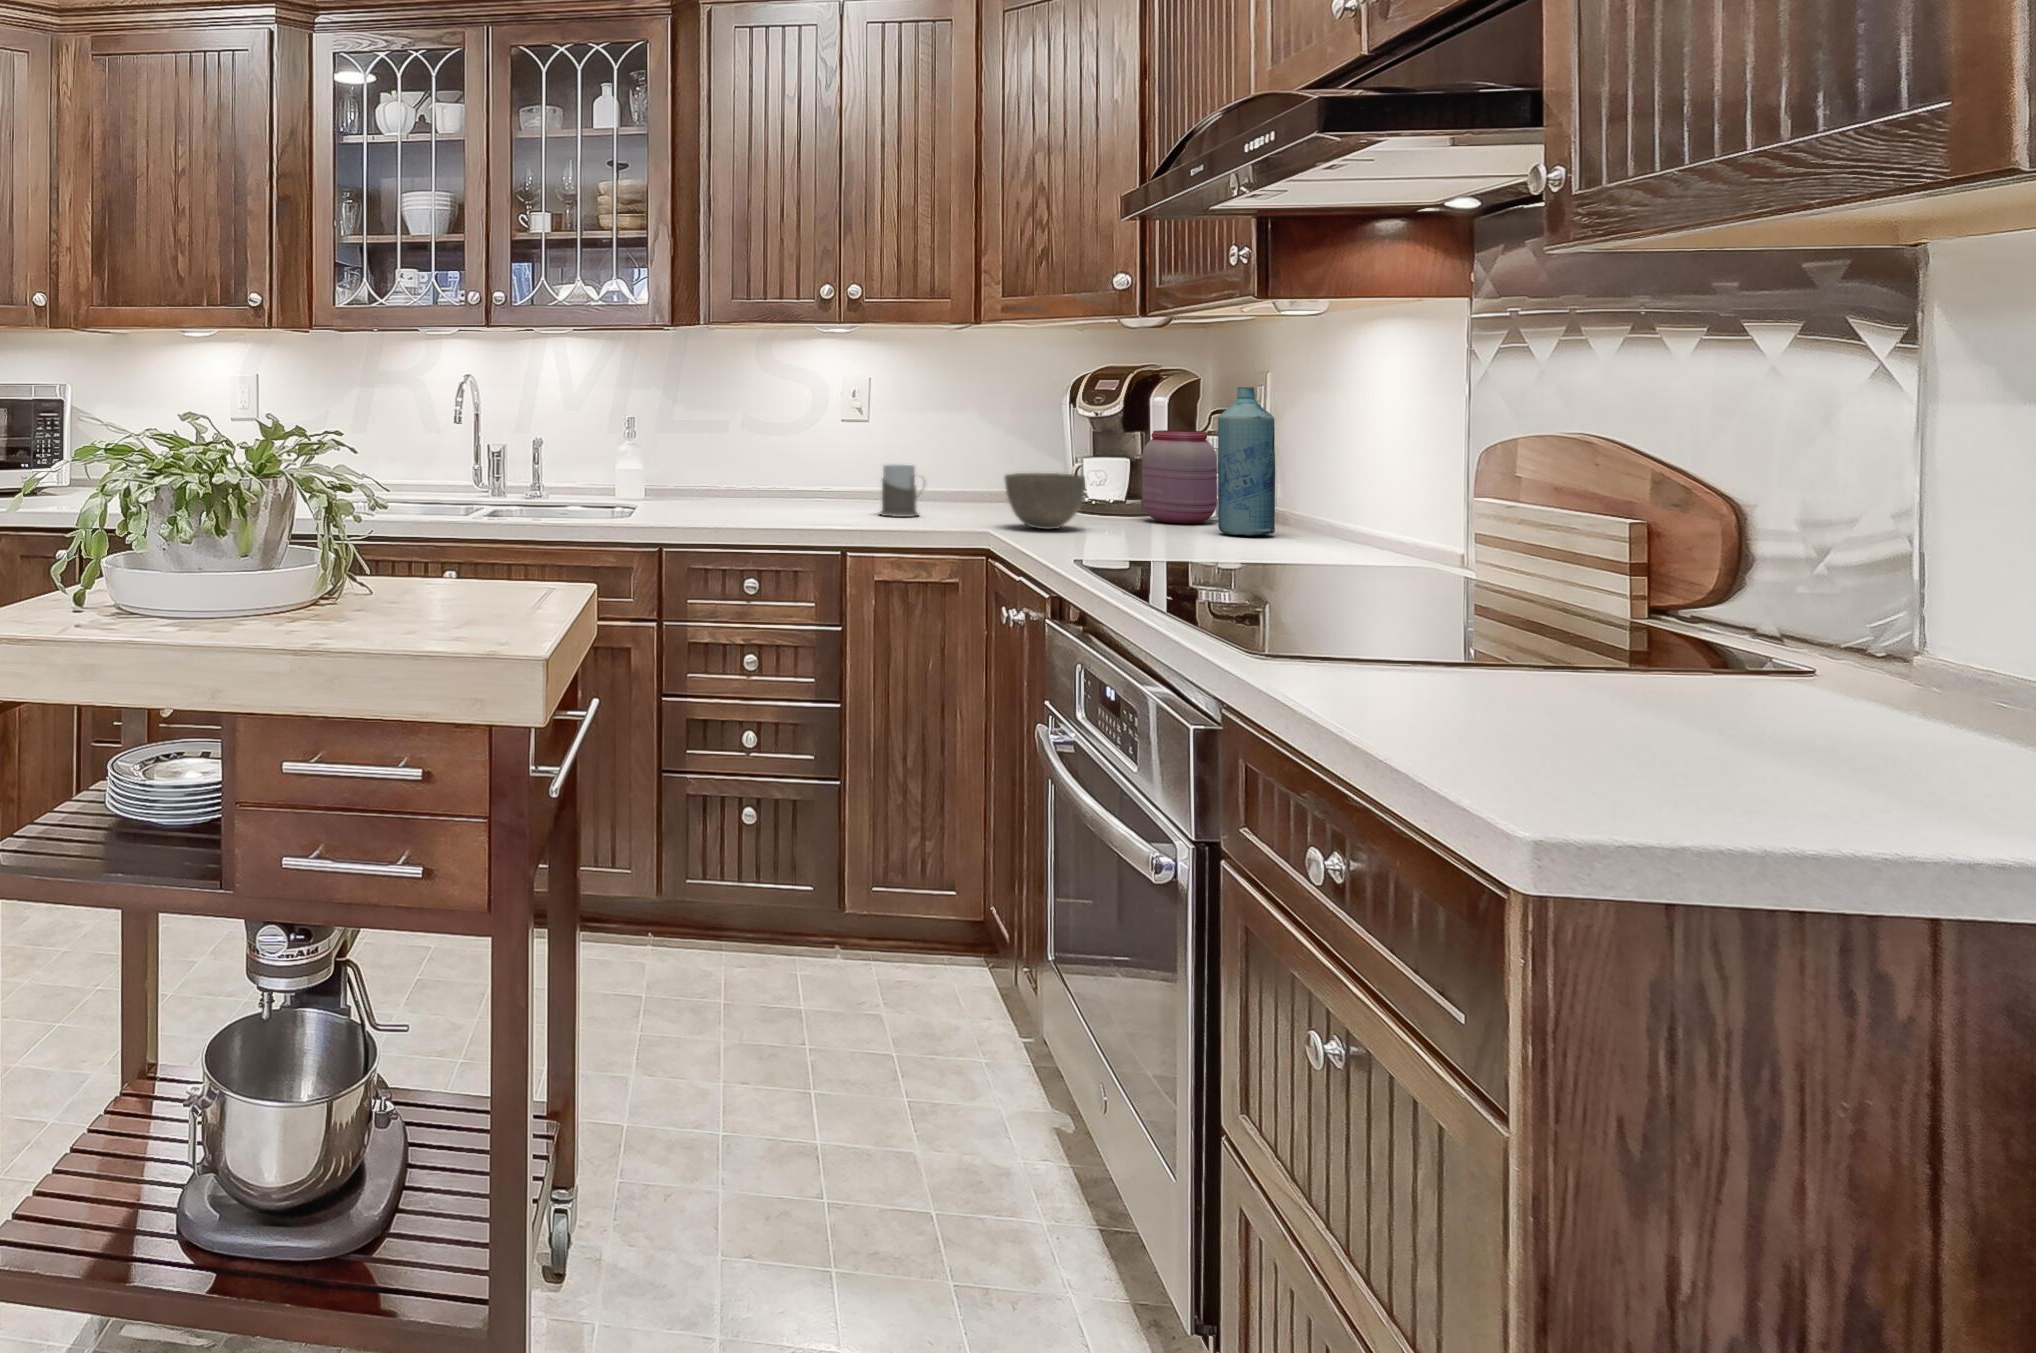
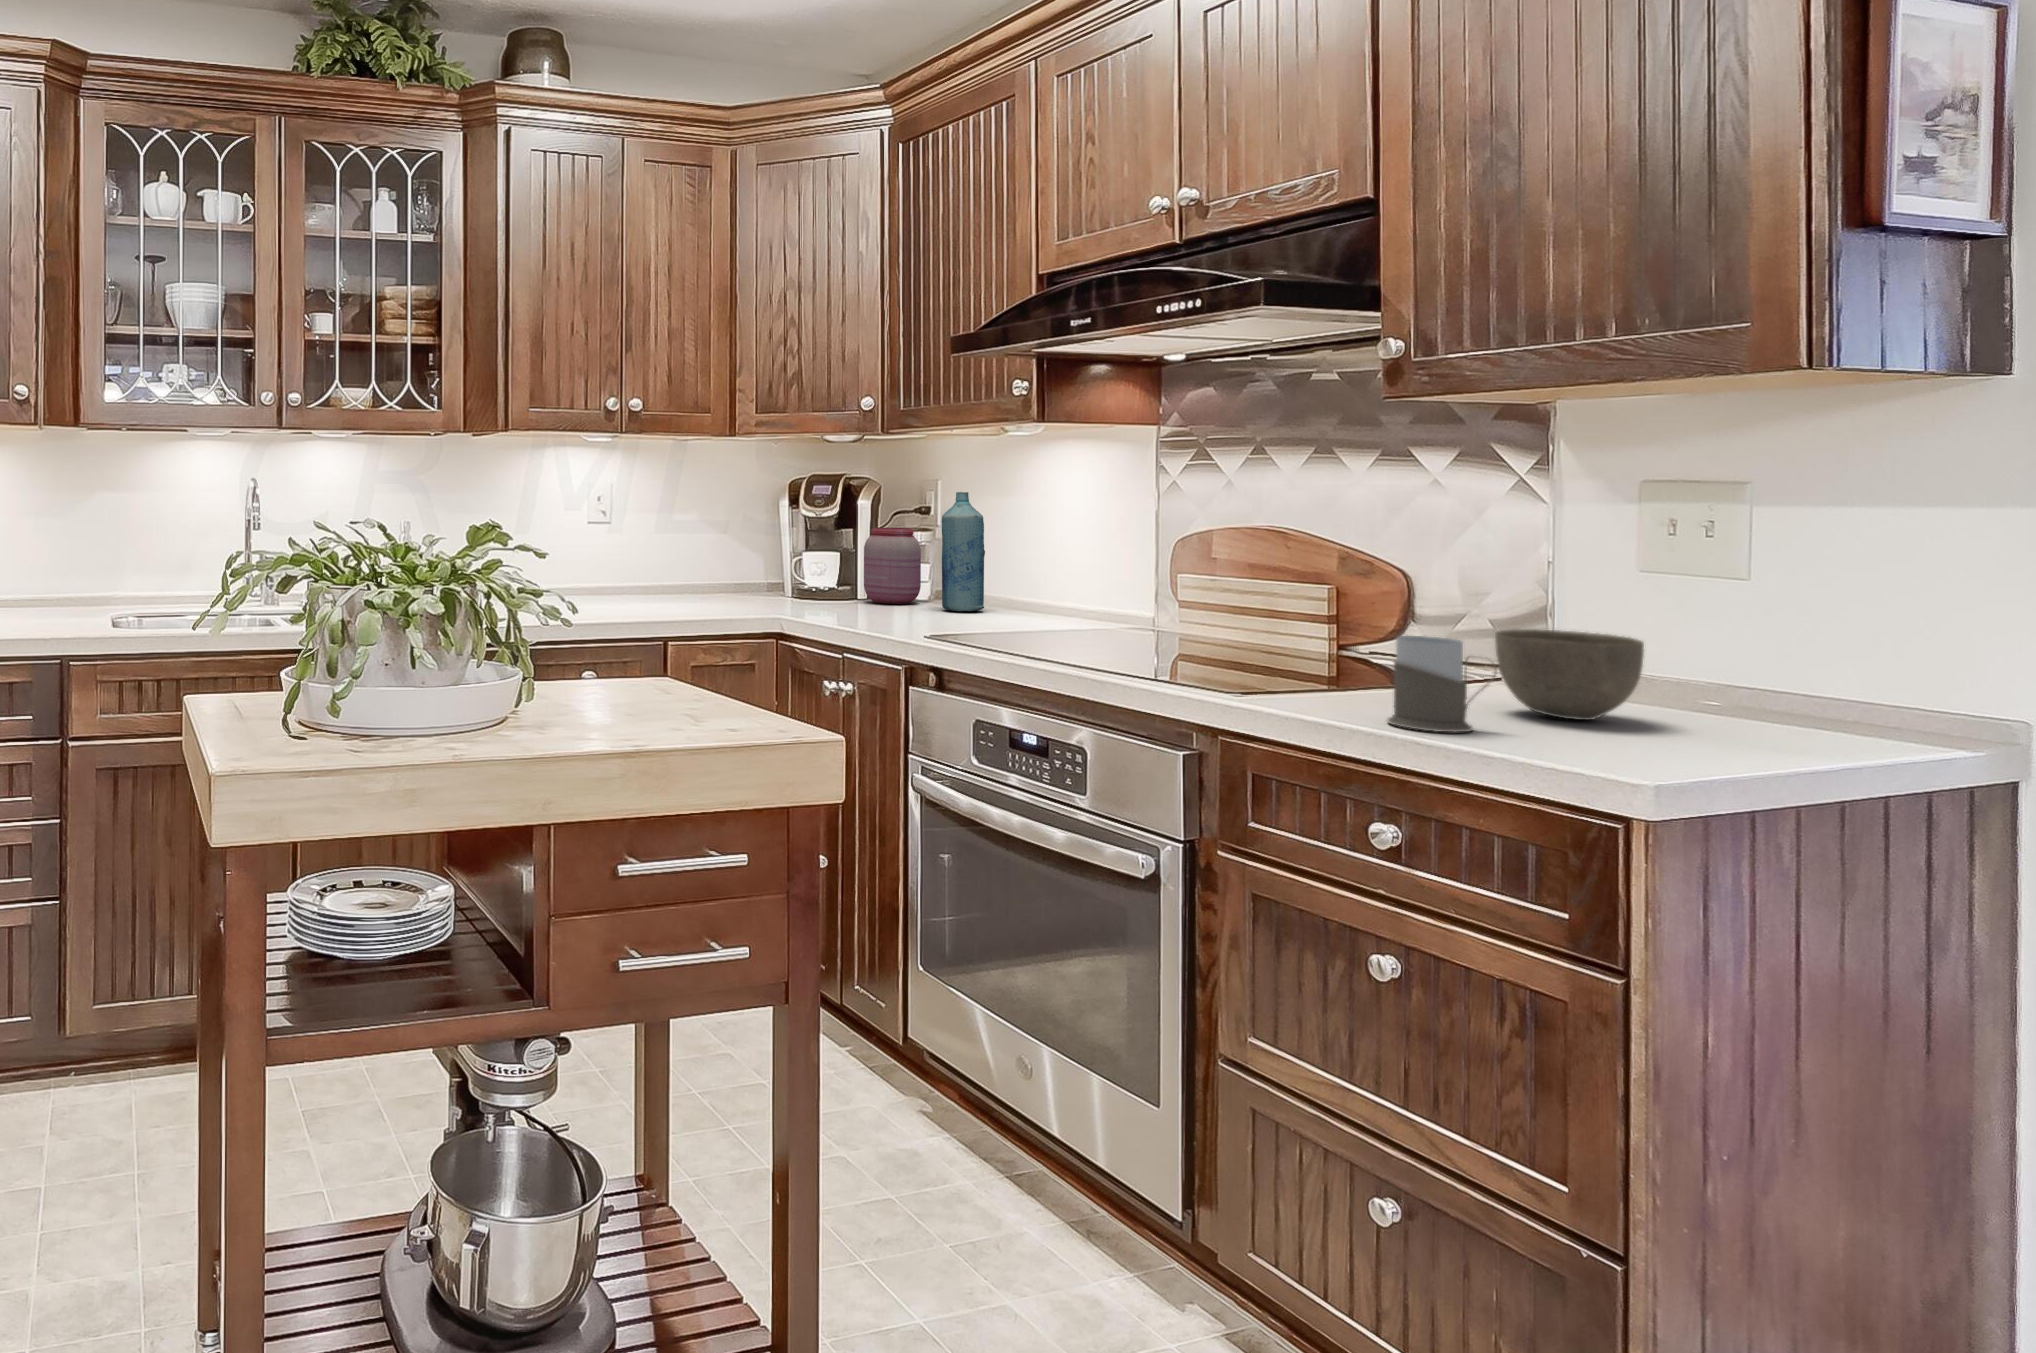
mug: present [880,465,924,517] -> present [1388,636,1497,732]
bowl: present [1005,473,1085,529] -> present [1495,629,1644,720]

